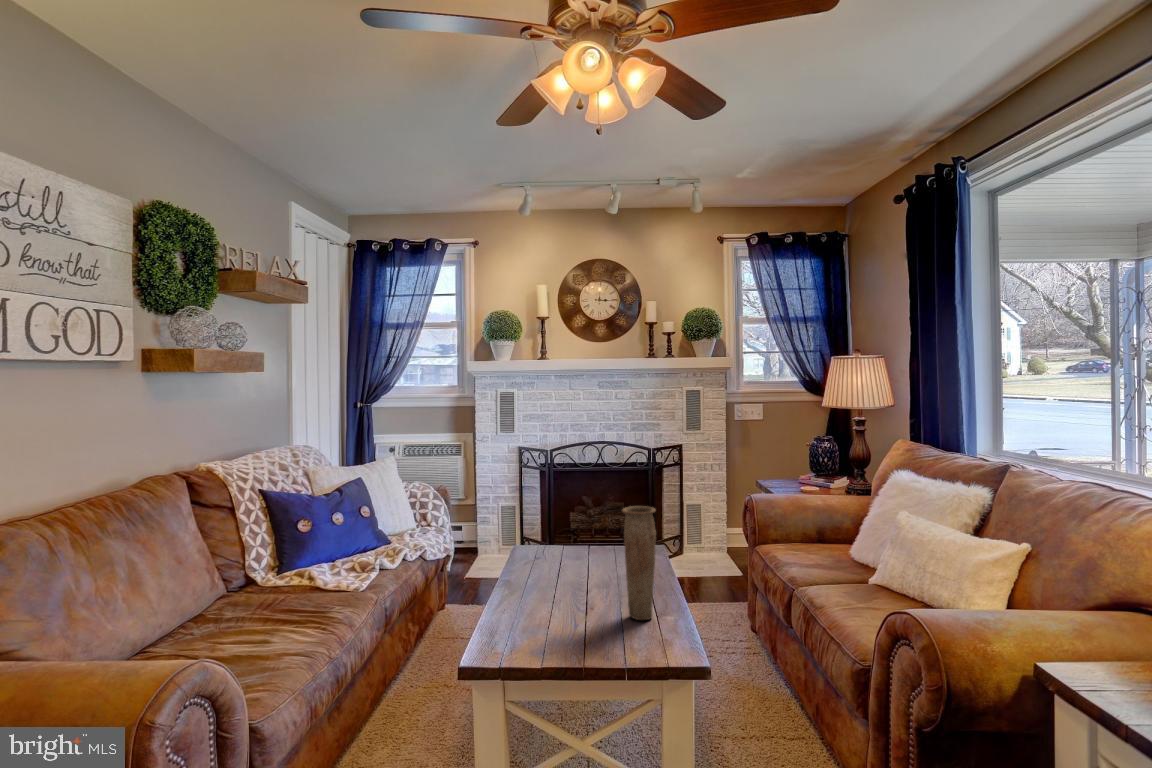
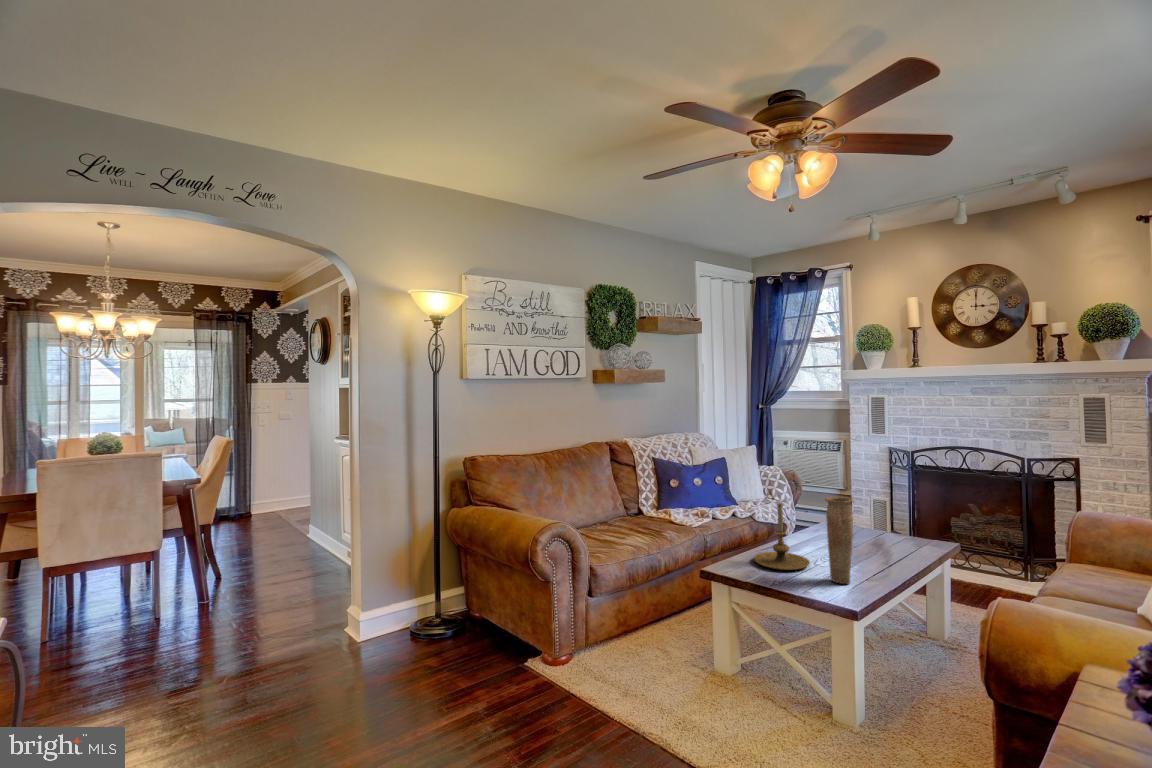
candle holder: none [513,528,588,624] -> present [754,504,810,570]

